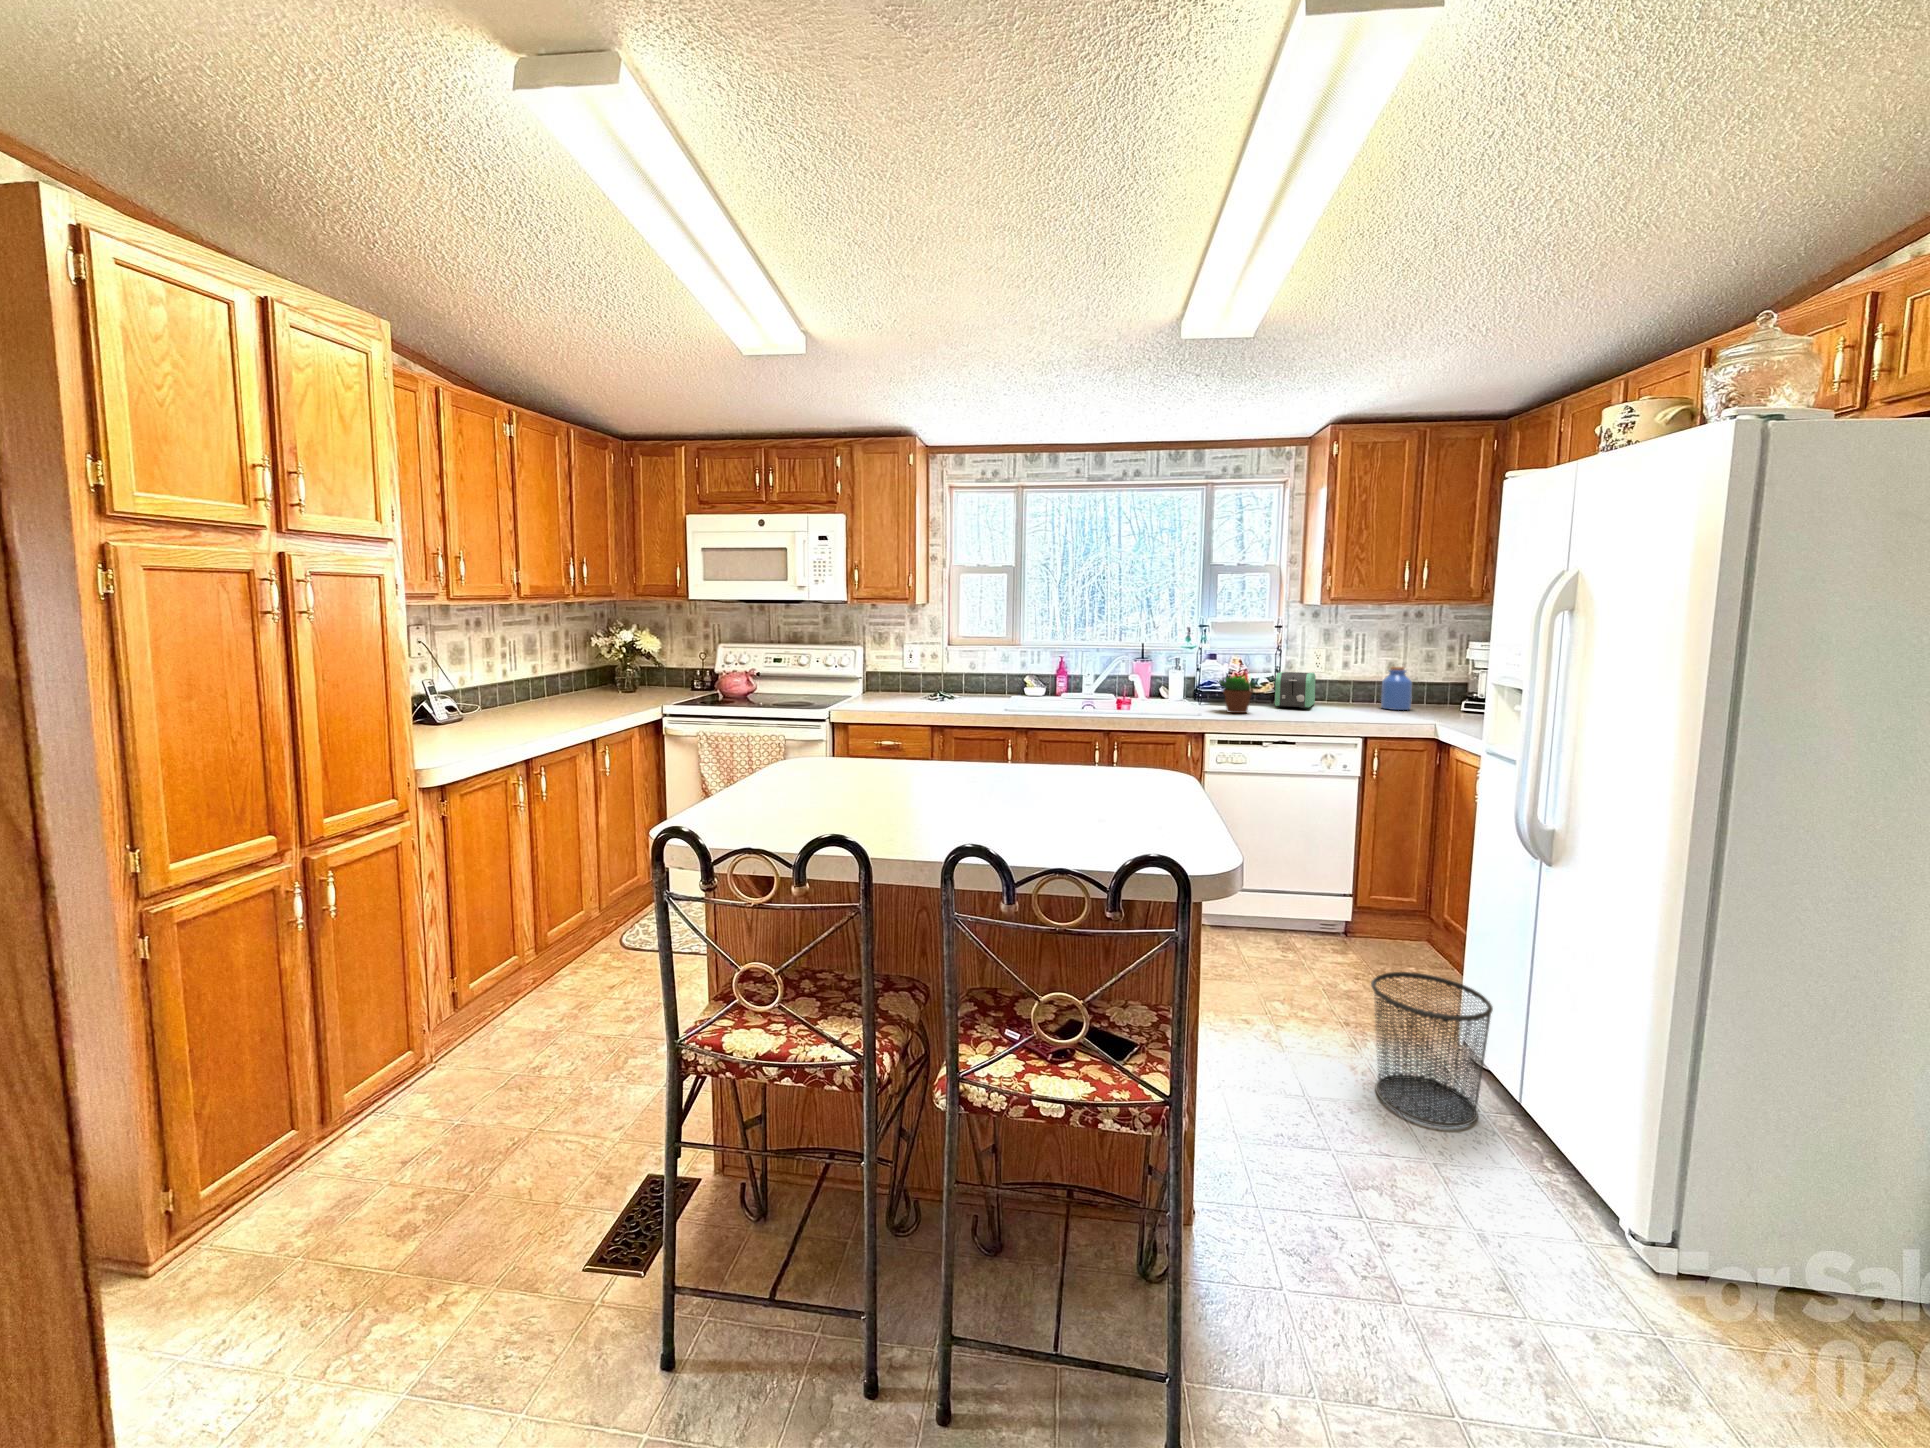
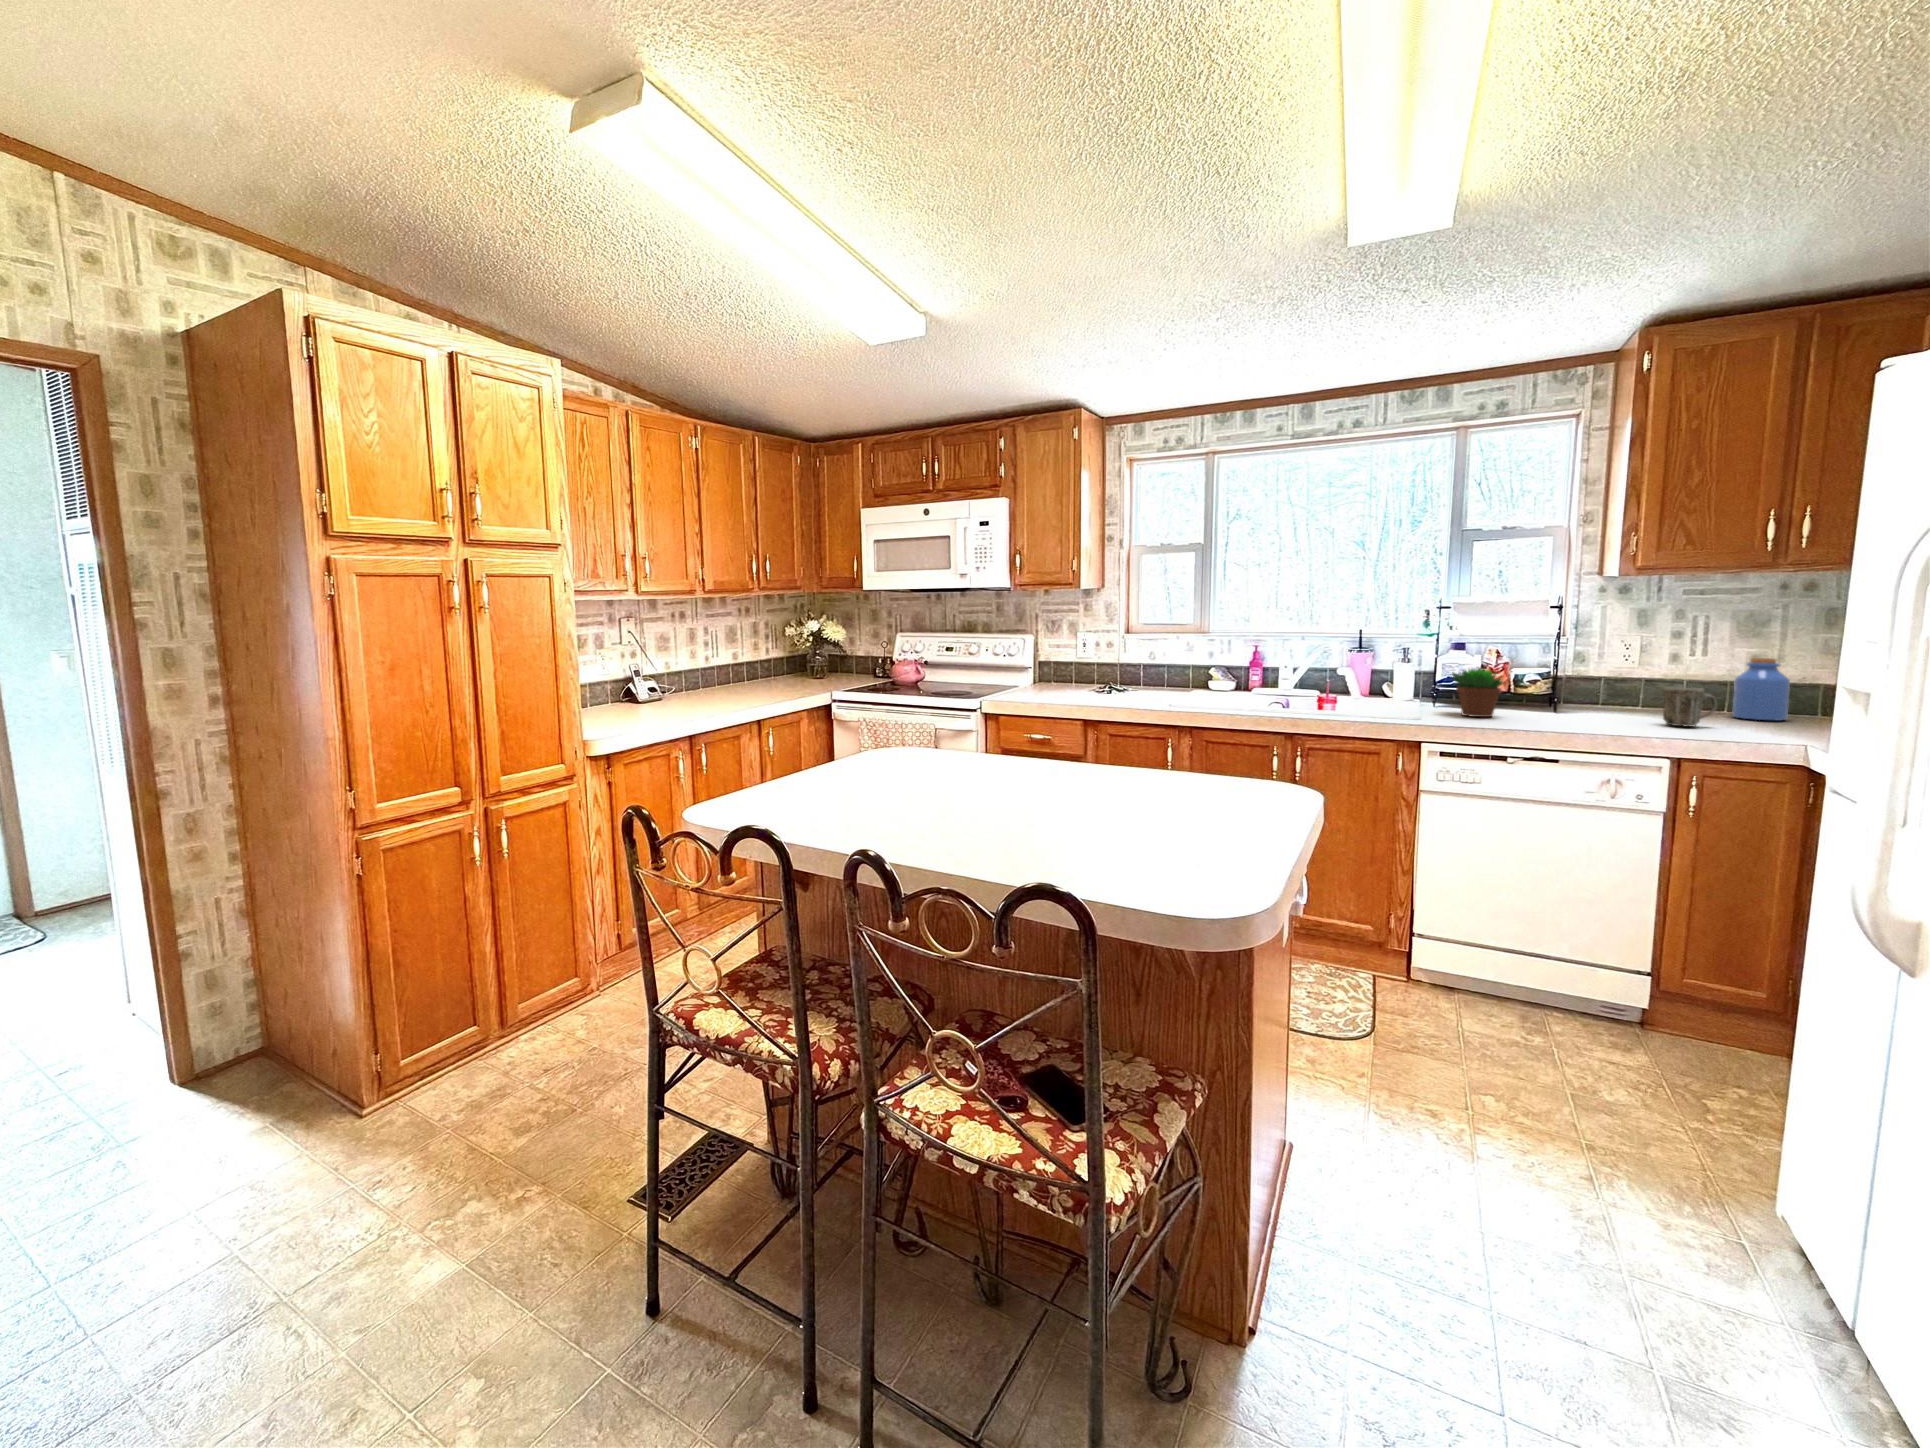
toaster: present [1275,672,1316,708] -> none [1545,665,1619,714]
mug: none [1350,688,1380,716] -> present [1663,688,1717,726]
waste bin: present [1371,972,1493,1127] -> none [1599,1092,1818,1346]

